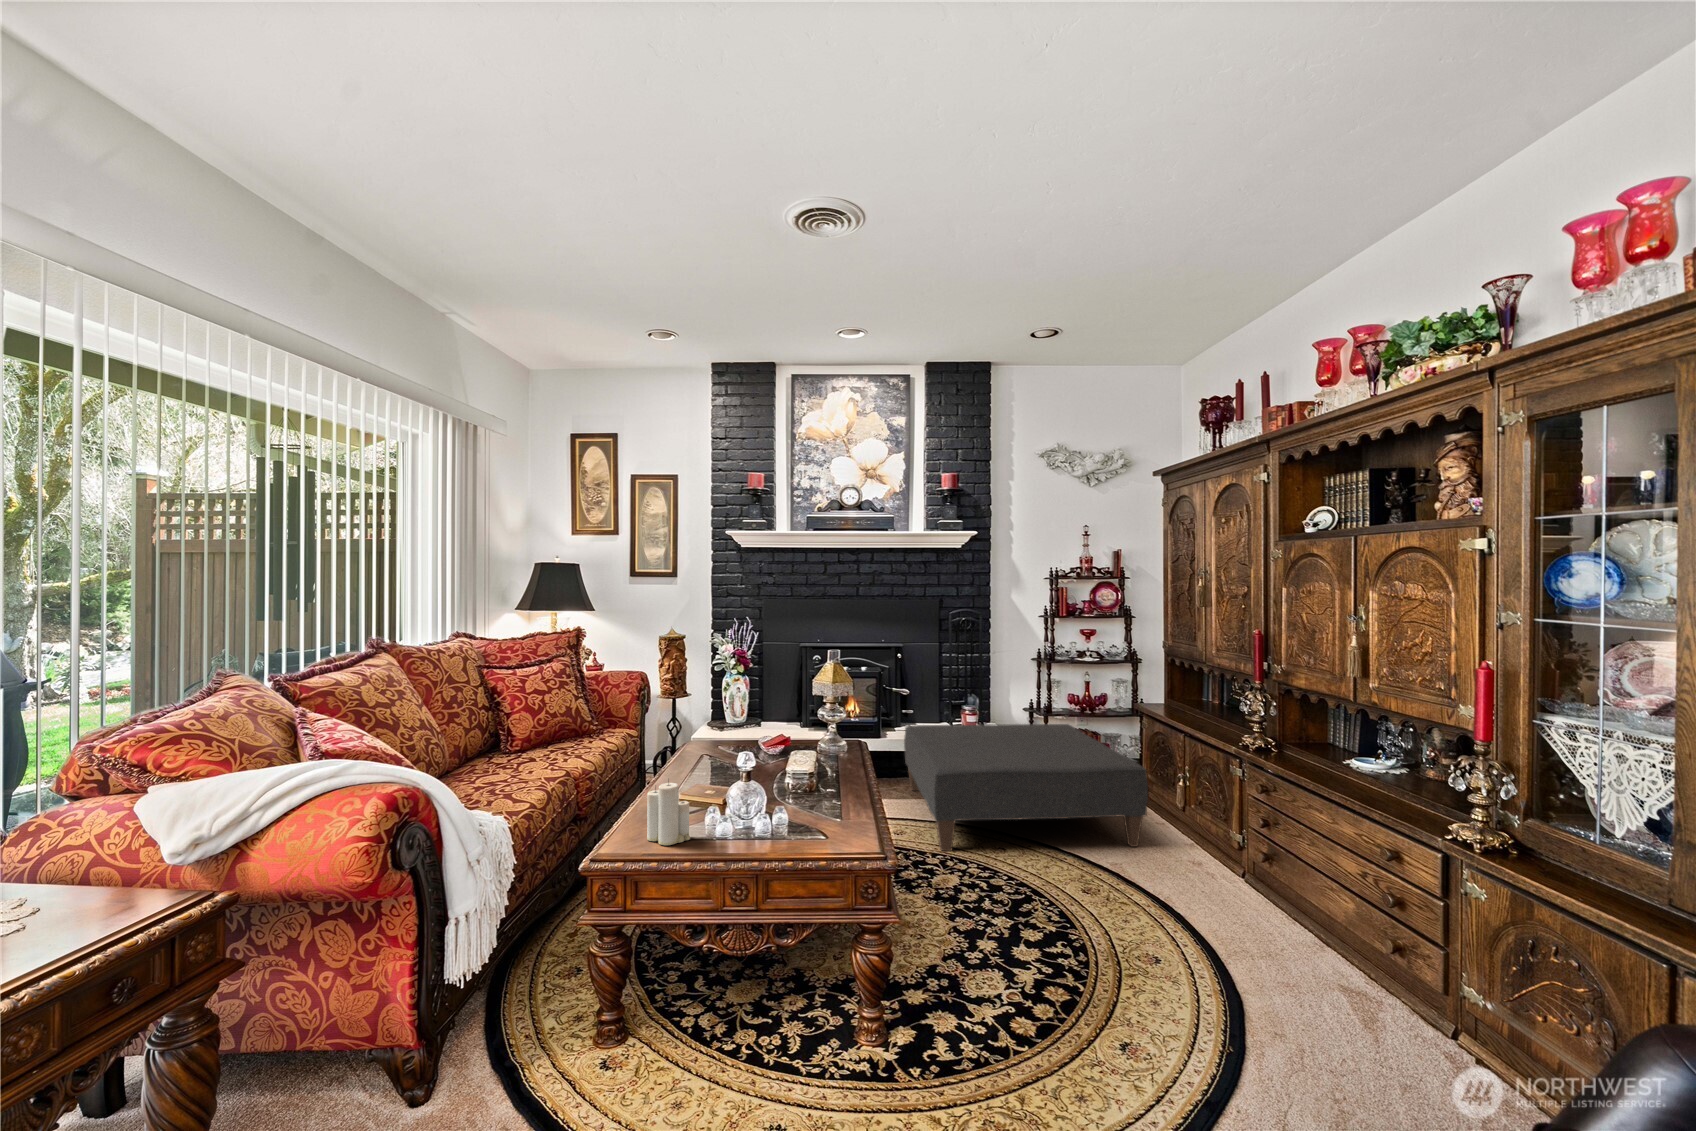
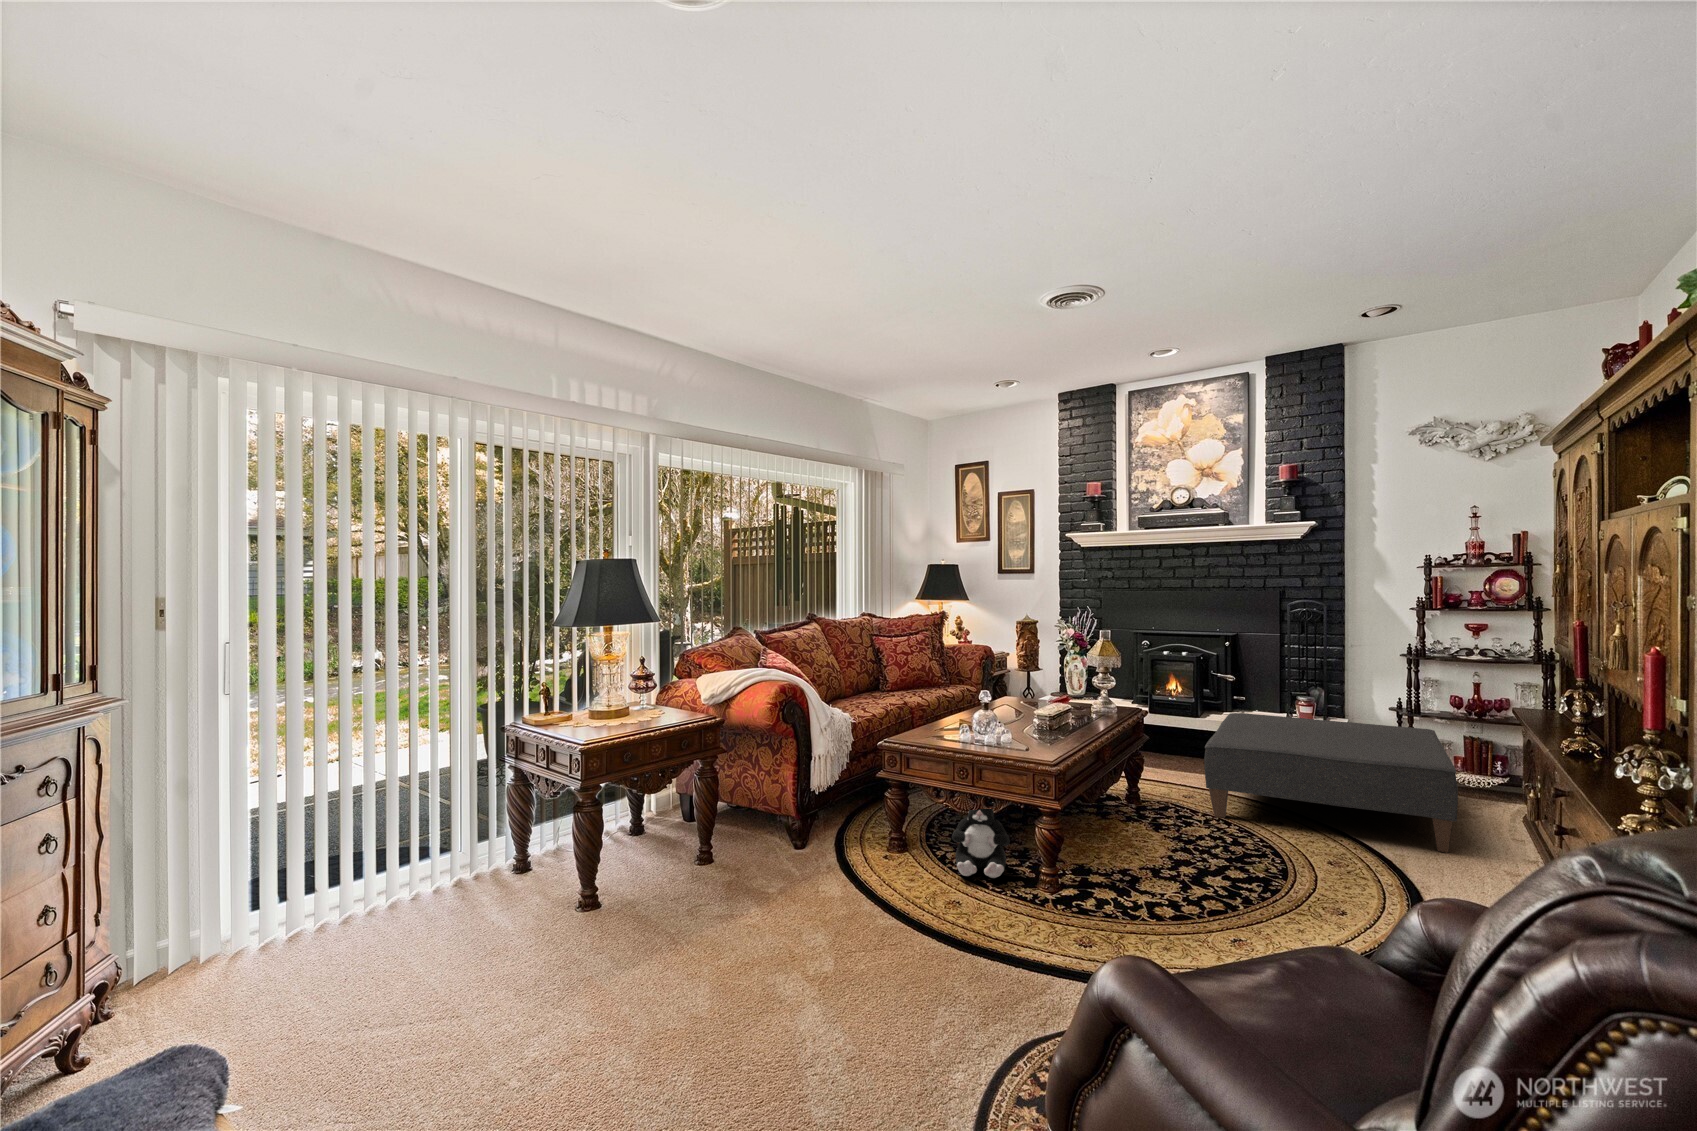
candle: present [647,779,690,845] -> none [918,699,942,740]
plush toy: none [720,914,818,1064] -> present [952,809,1010,878]

